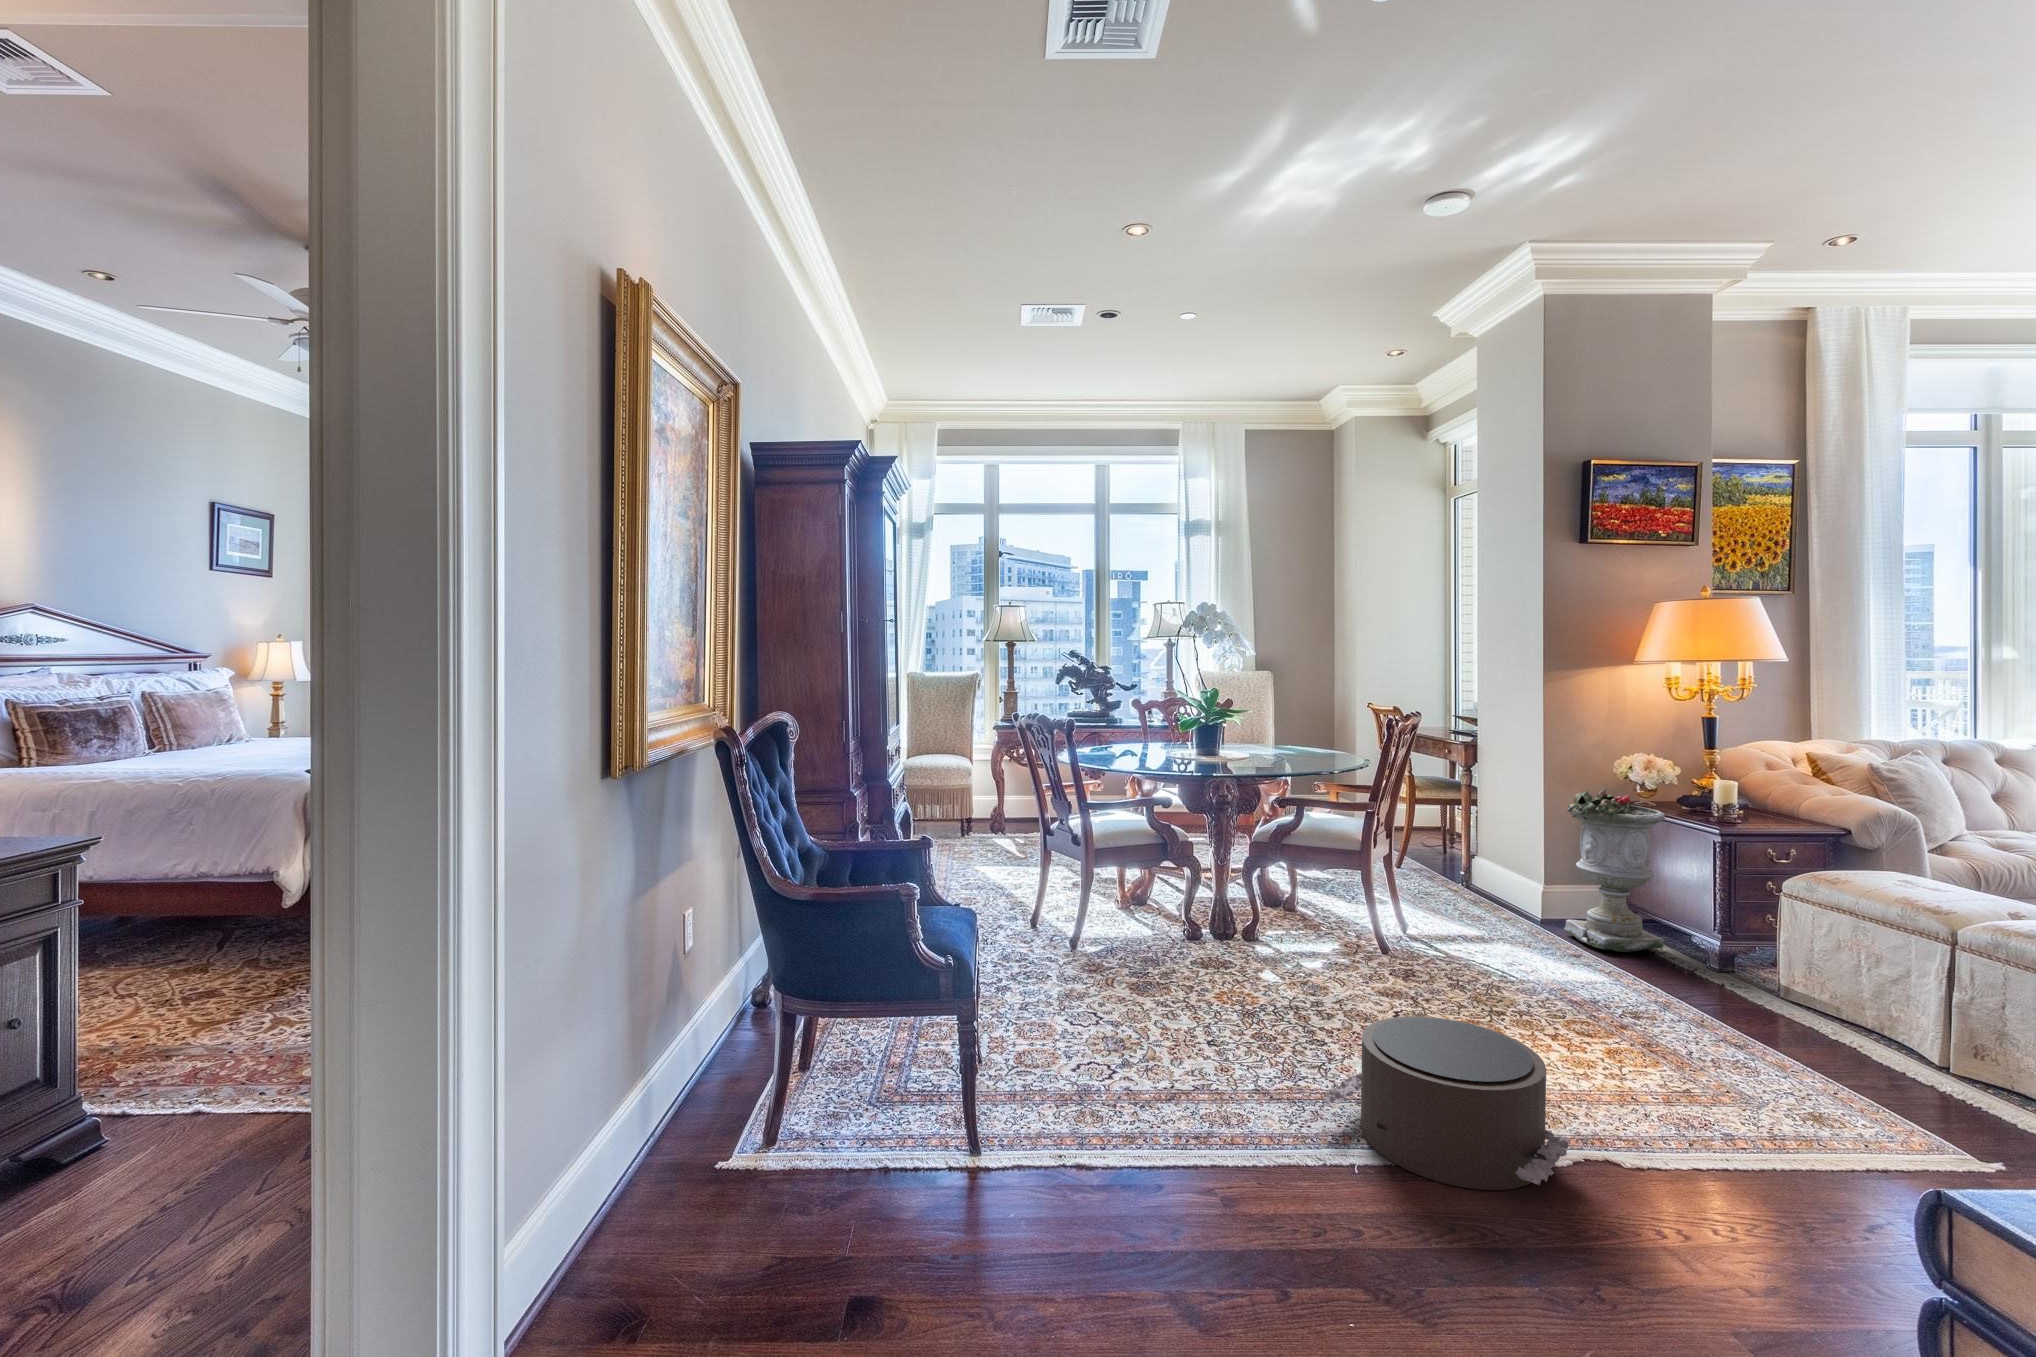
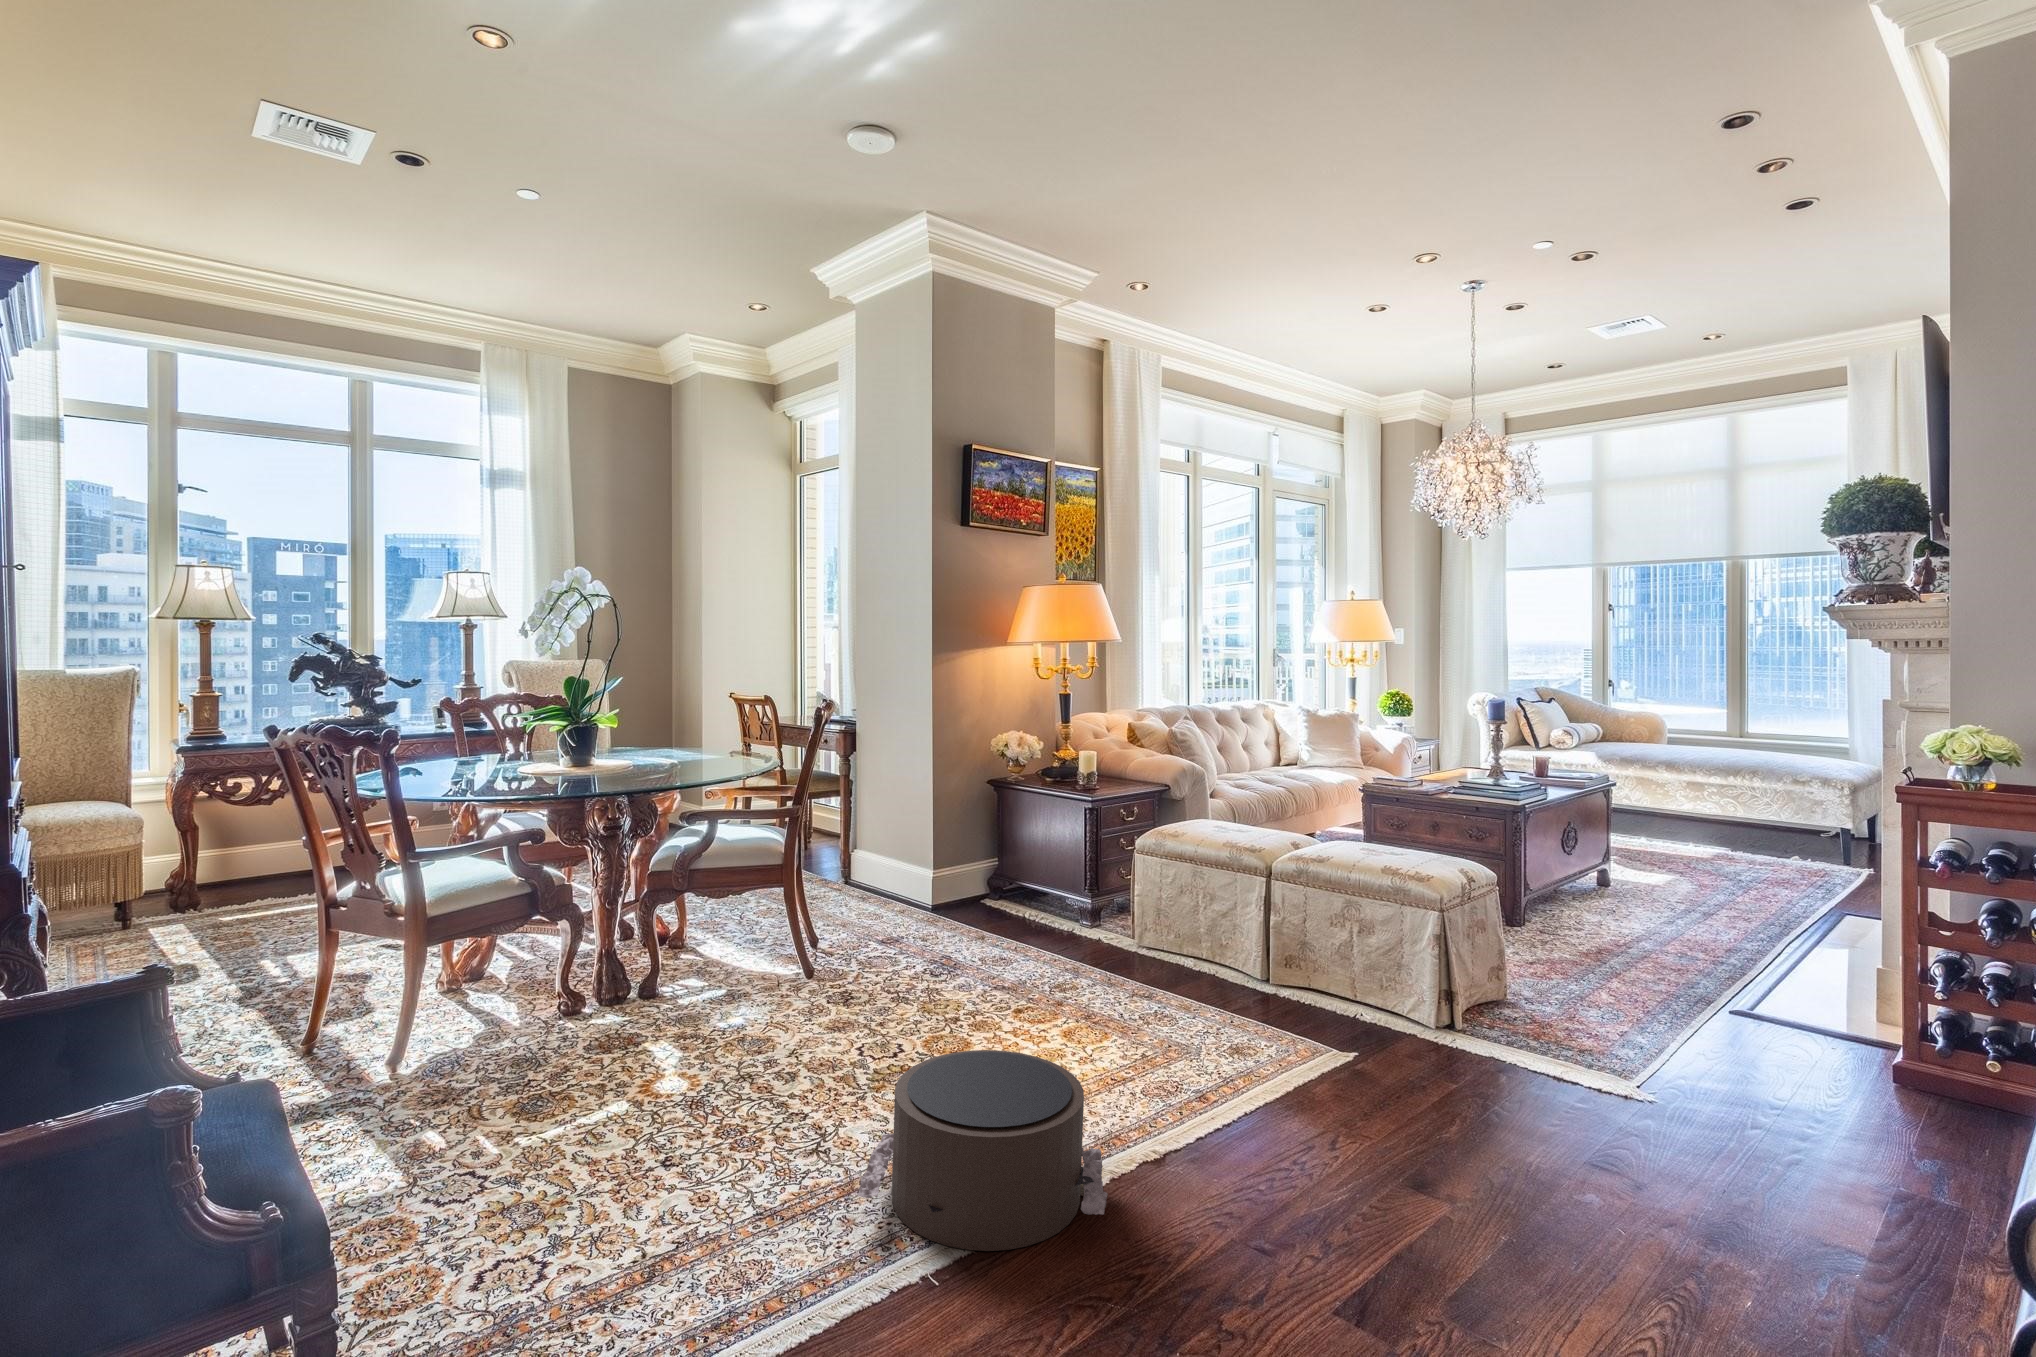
planter: present [1564,788,1665,952] -> none [959,767,1045,927]

